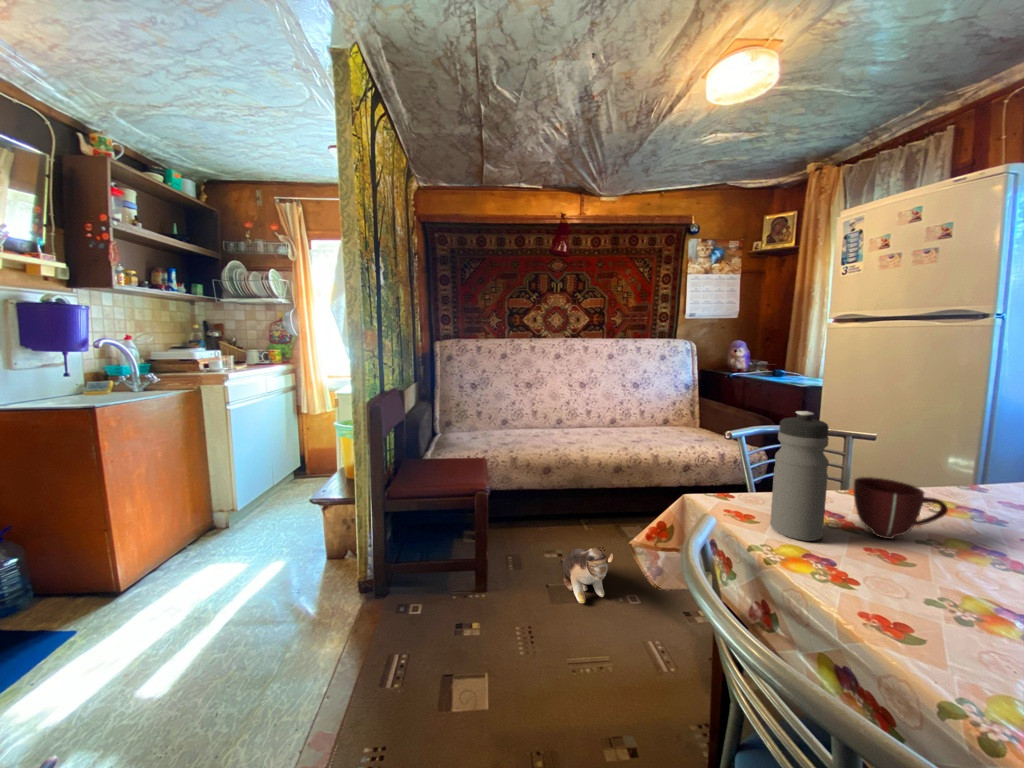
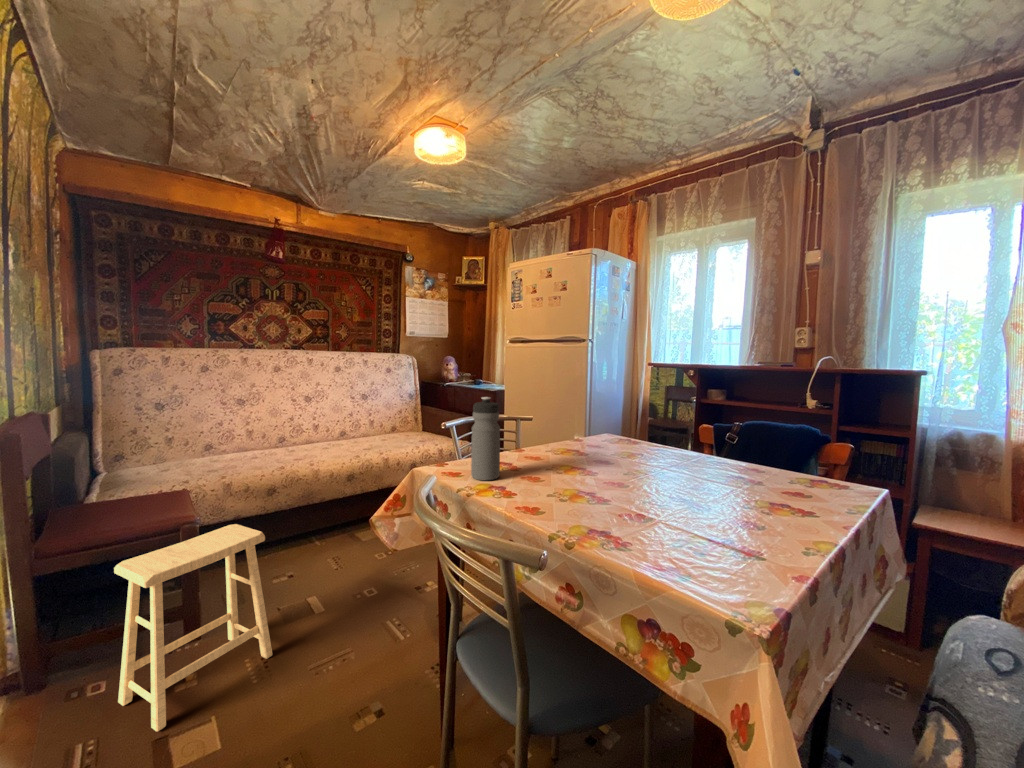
mug: present [854,477,948,539] -> none [514,436,555,471]
footstool: none [423,501,532,668] -> present [114,524,272,732]
plush toy: present [560,548,613,603] -> none [296,550,355,610]

